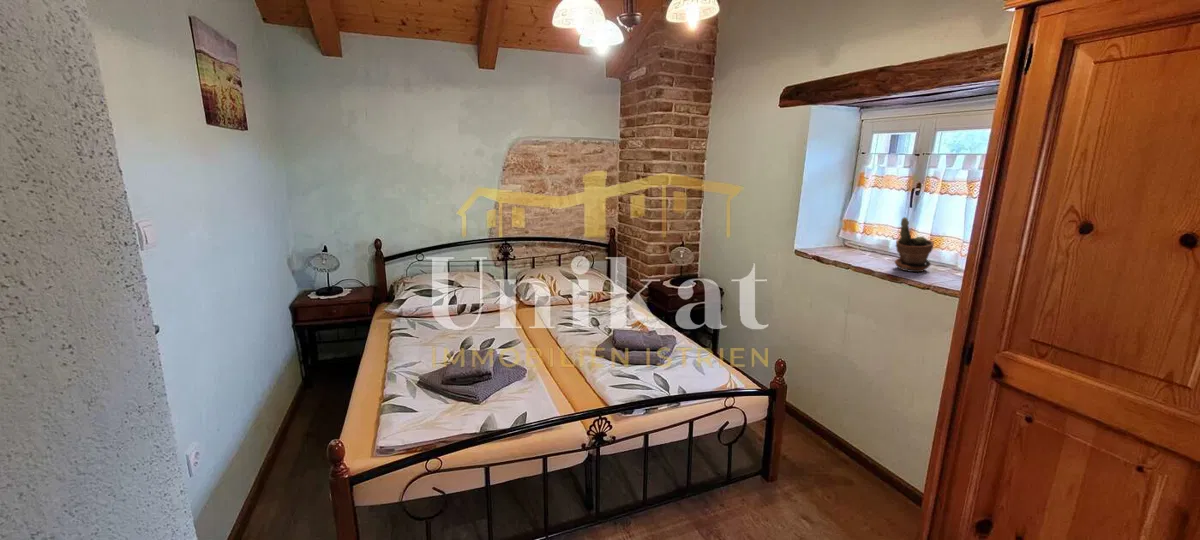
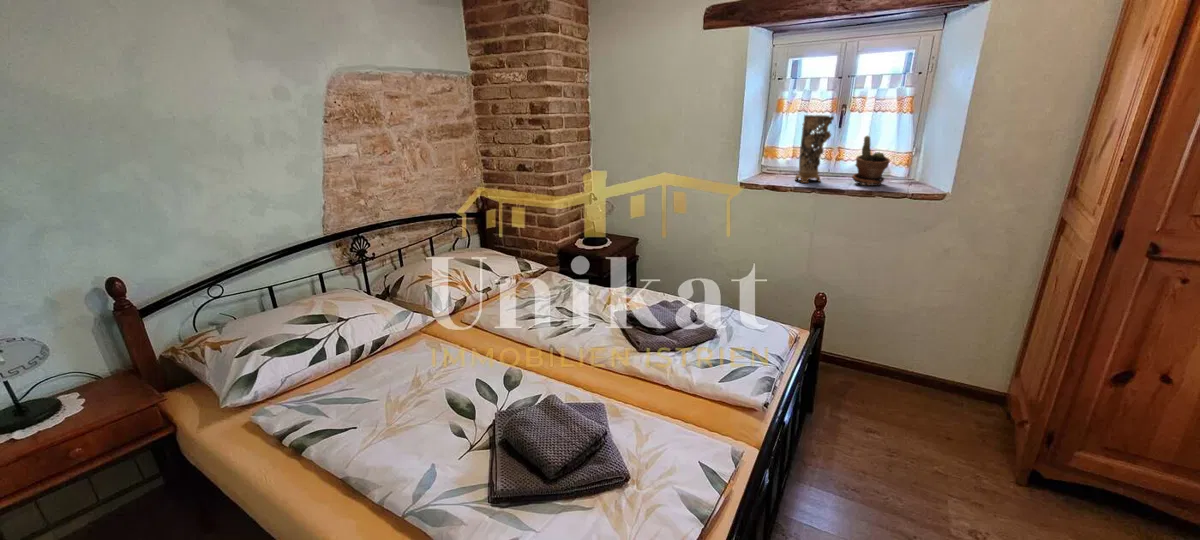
decorative vase: none [848,191,886,260] -> present [795,115,834,183]

